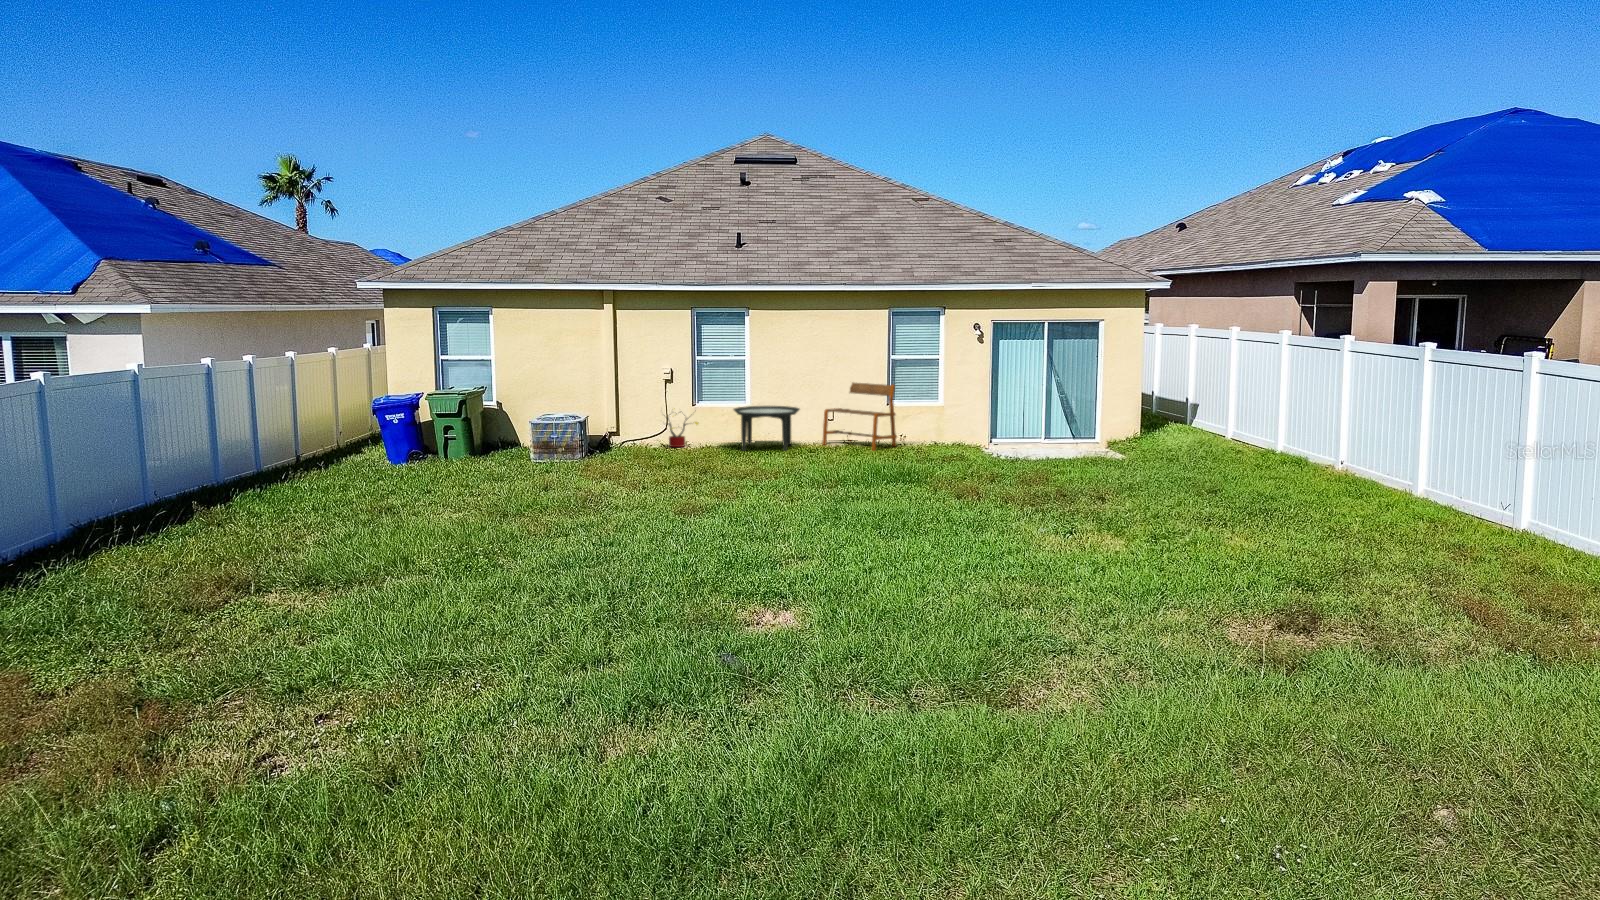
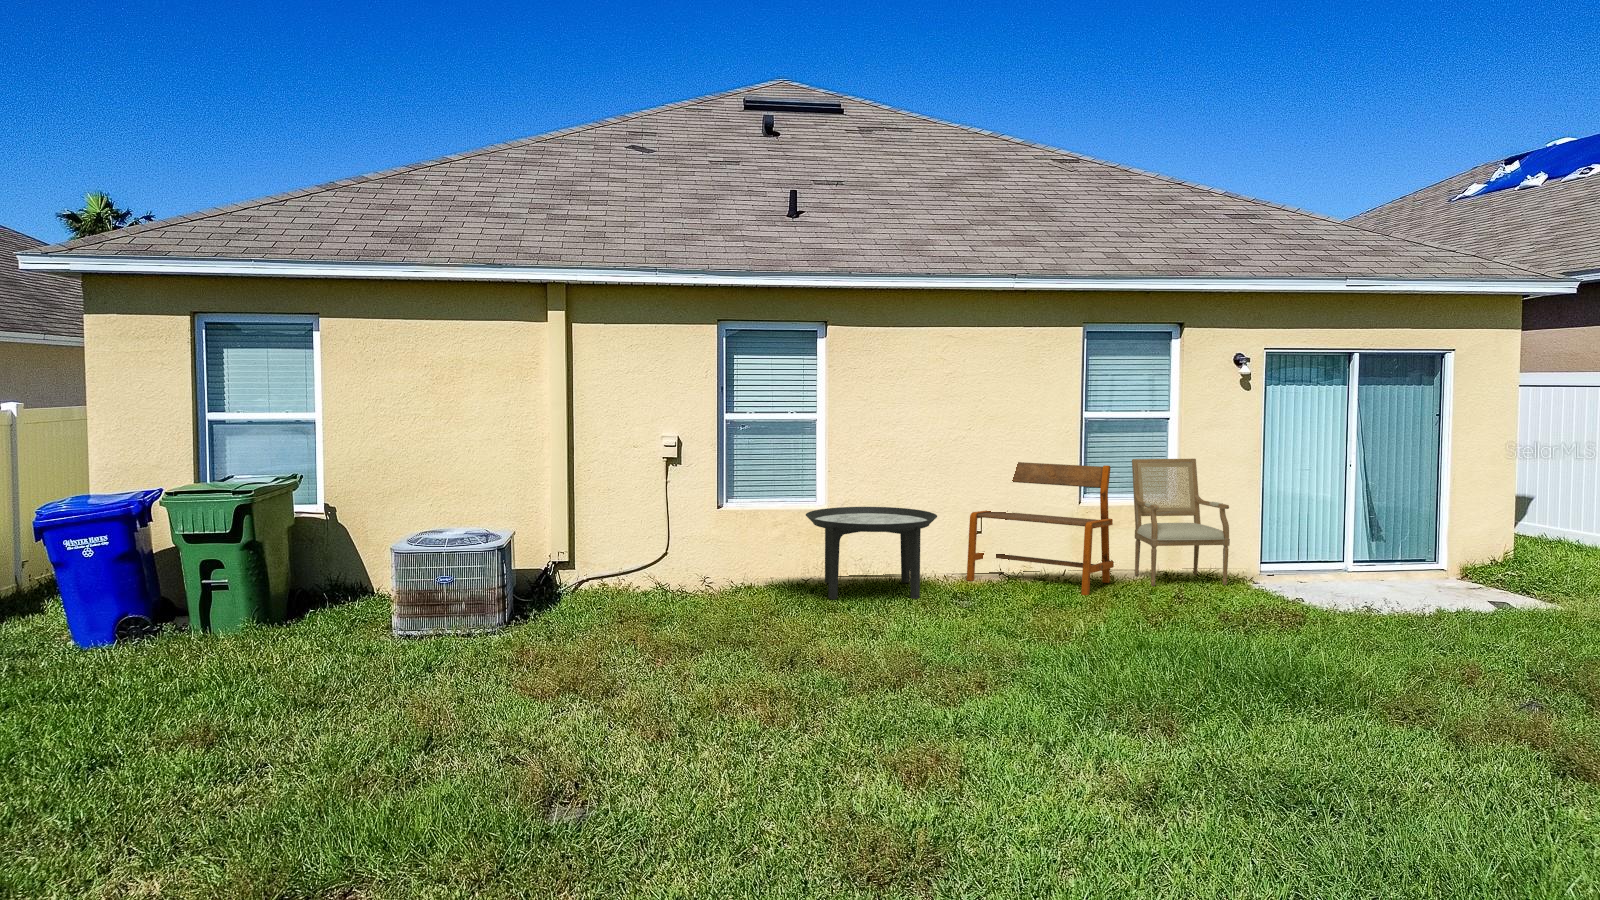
chair: none [915,381,957,448] -> present [1132,459,1230,586]
decorative plant: present [664,415,698,447] -> none [654,512,736,591]

